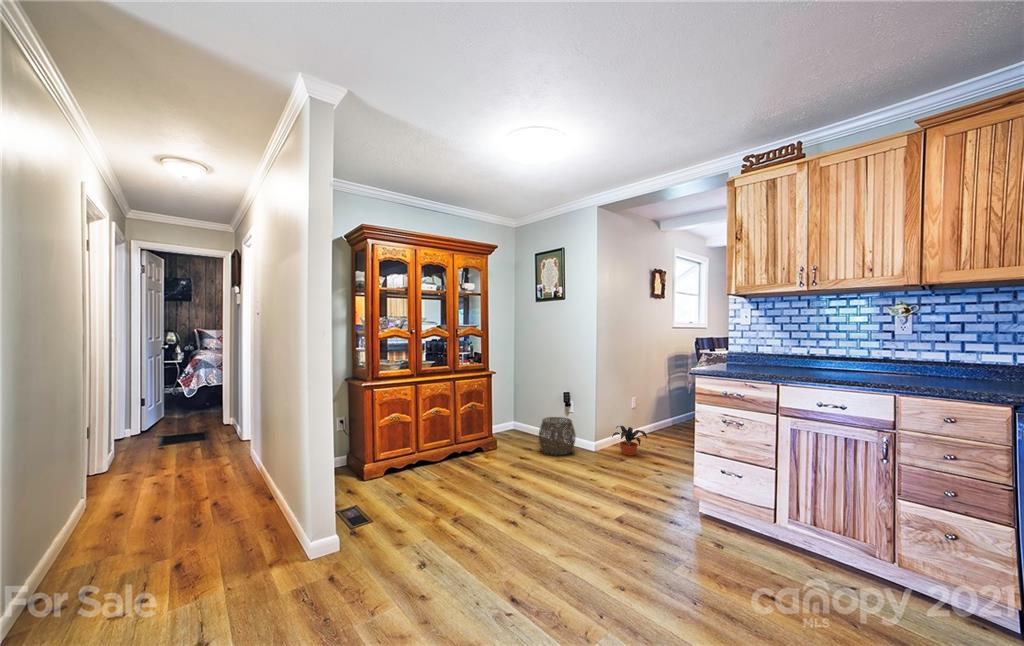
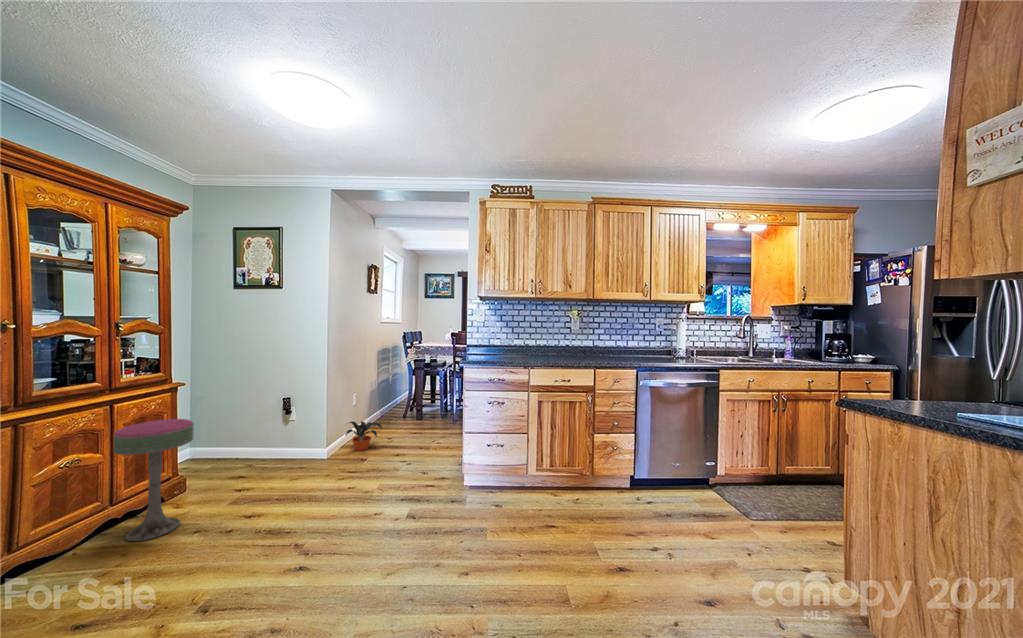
bar stool: none [454,393,492,468] -> present [113,419,194,541]
woven basket: present [539,417,576,455] -> none [252,426,305,475]

